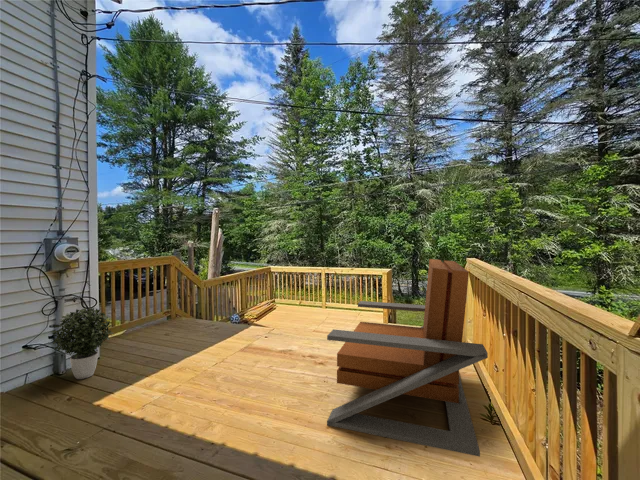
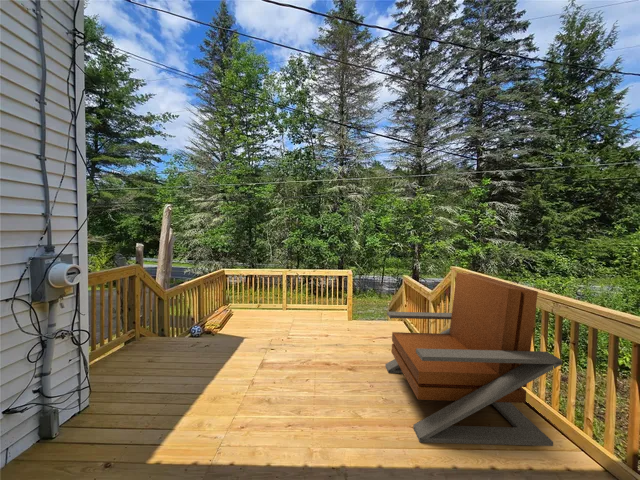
potted plant: present [52,307,113,379] -> none [48,343,129,441]

